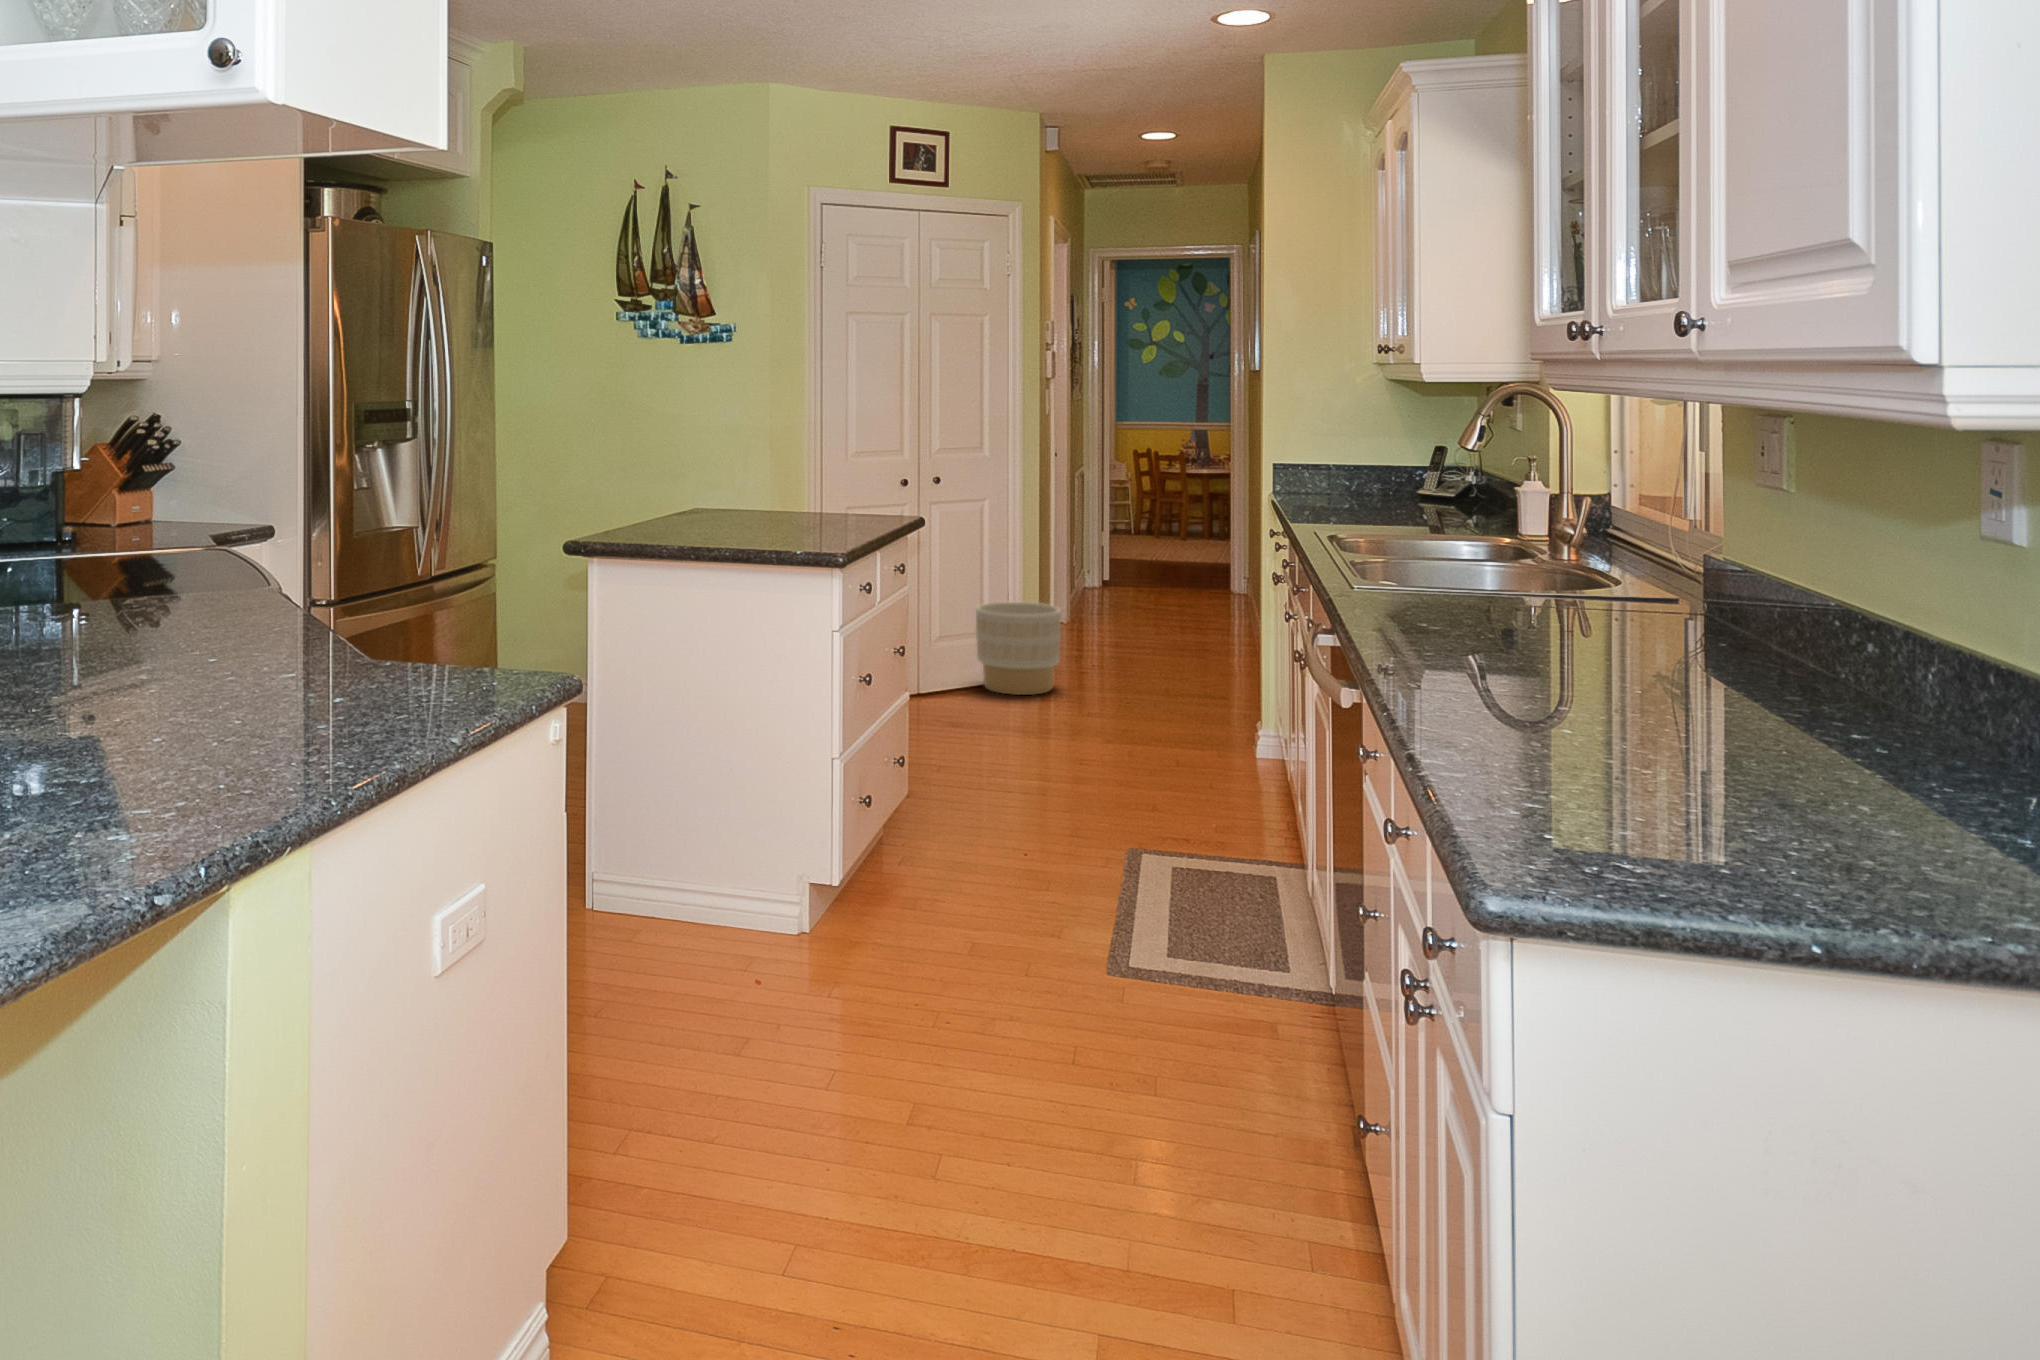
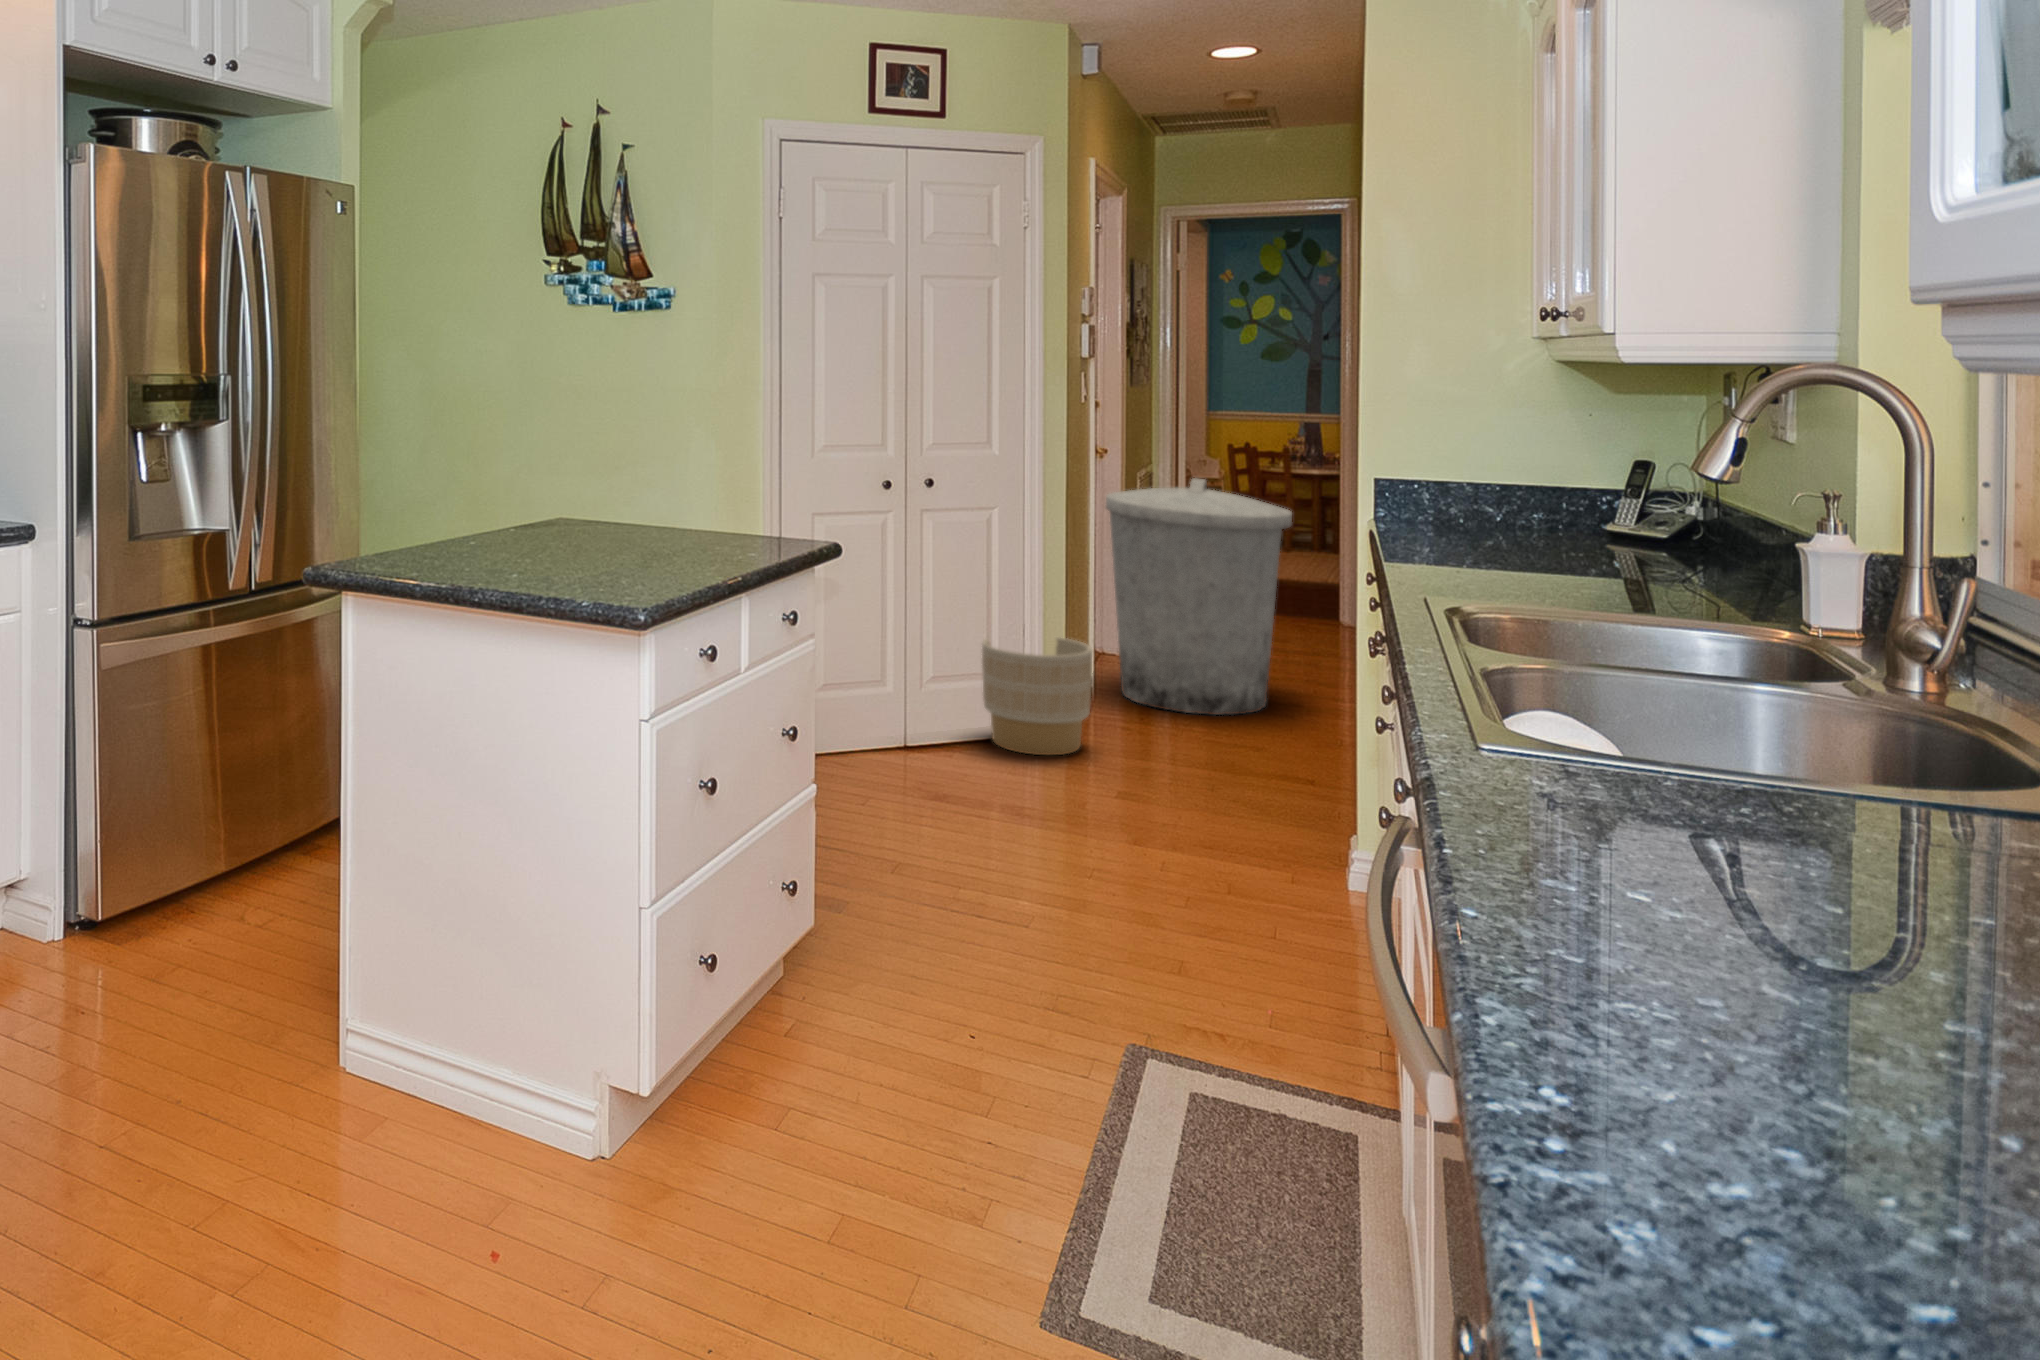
trash can: none [1060,474,1202,662] -> present [1106,479,1292,715]

